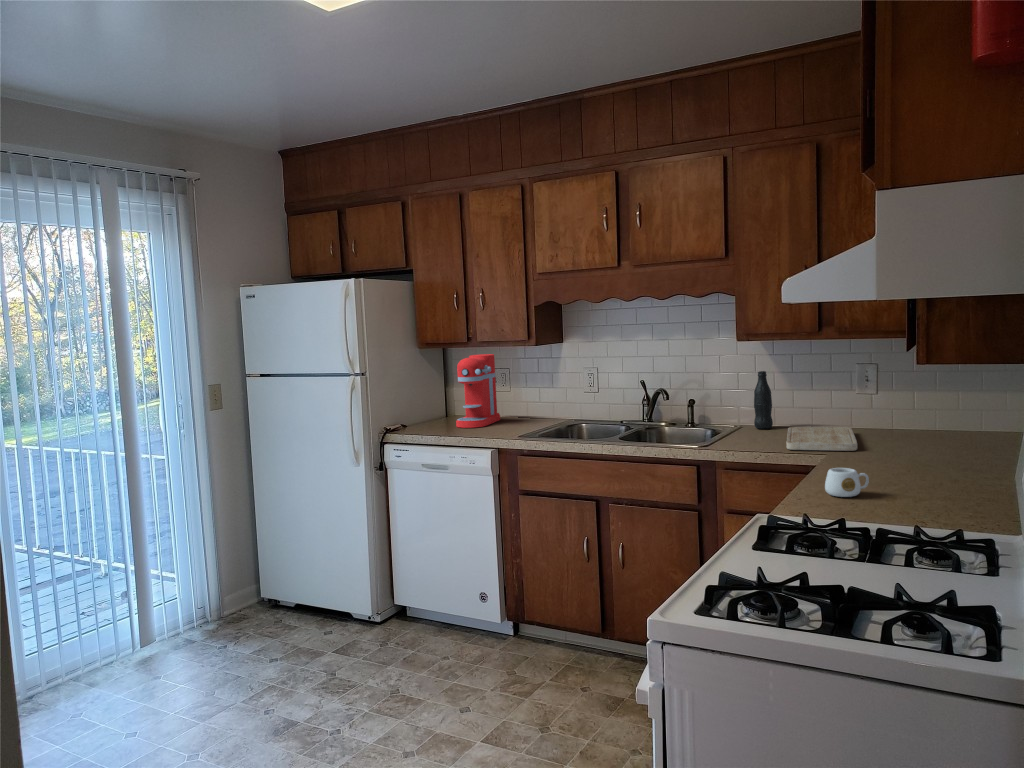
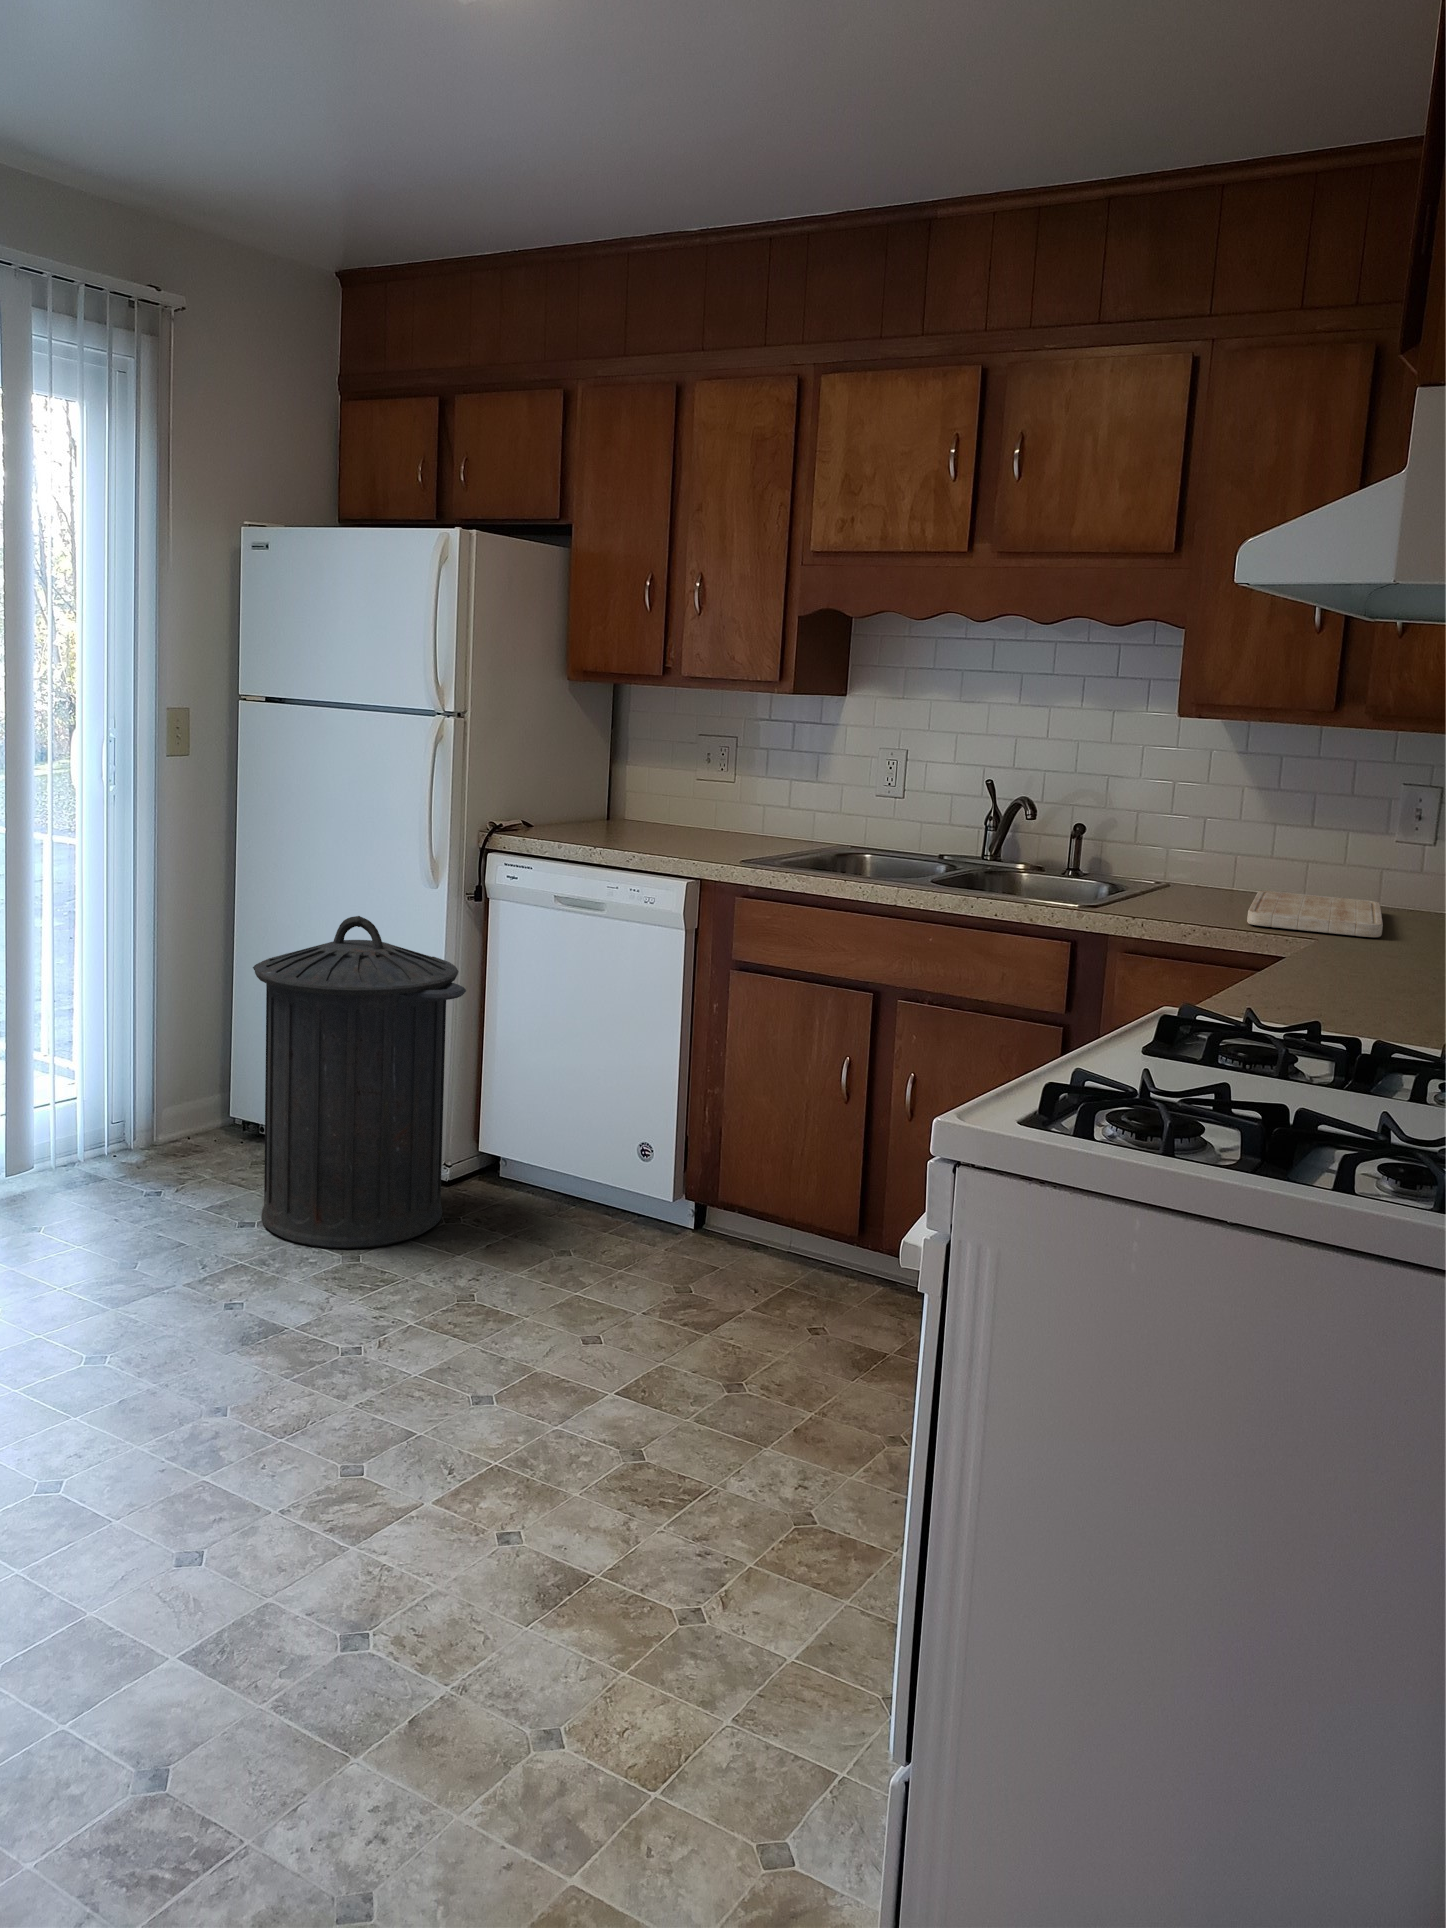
coffee maker: present [456,354,500,428] -> none [625,703,712,839]
bottle: present [754,371,773,429] -> none [1195,781,1235,891]
mug: present [825,468,869,497] -> none [1300,946,1384,999]
trash can: none [265,488,380,670] -> present [253,916,466,1248]

